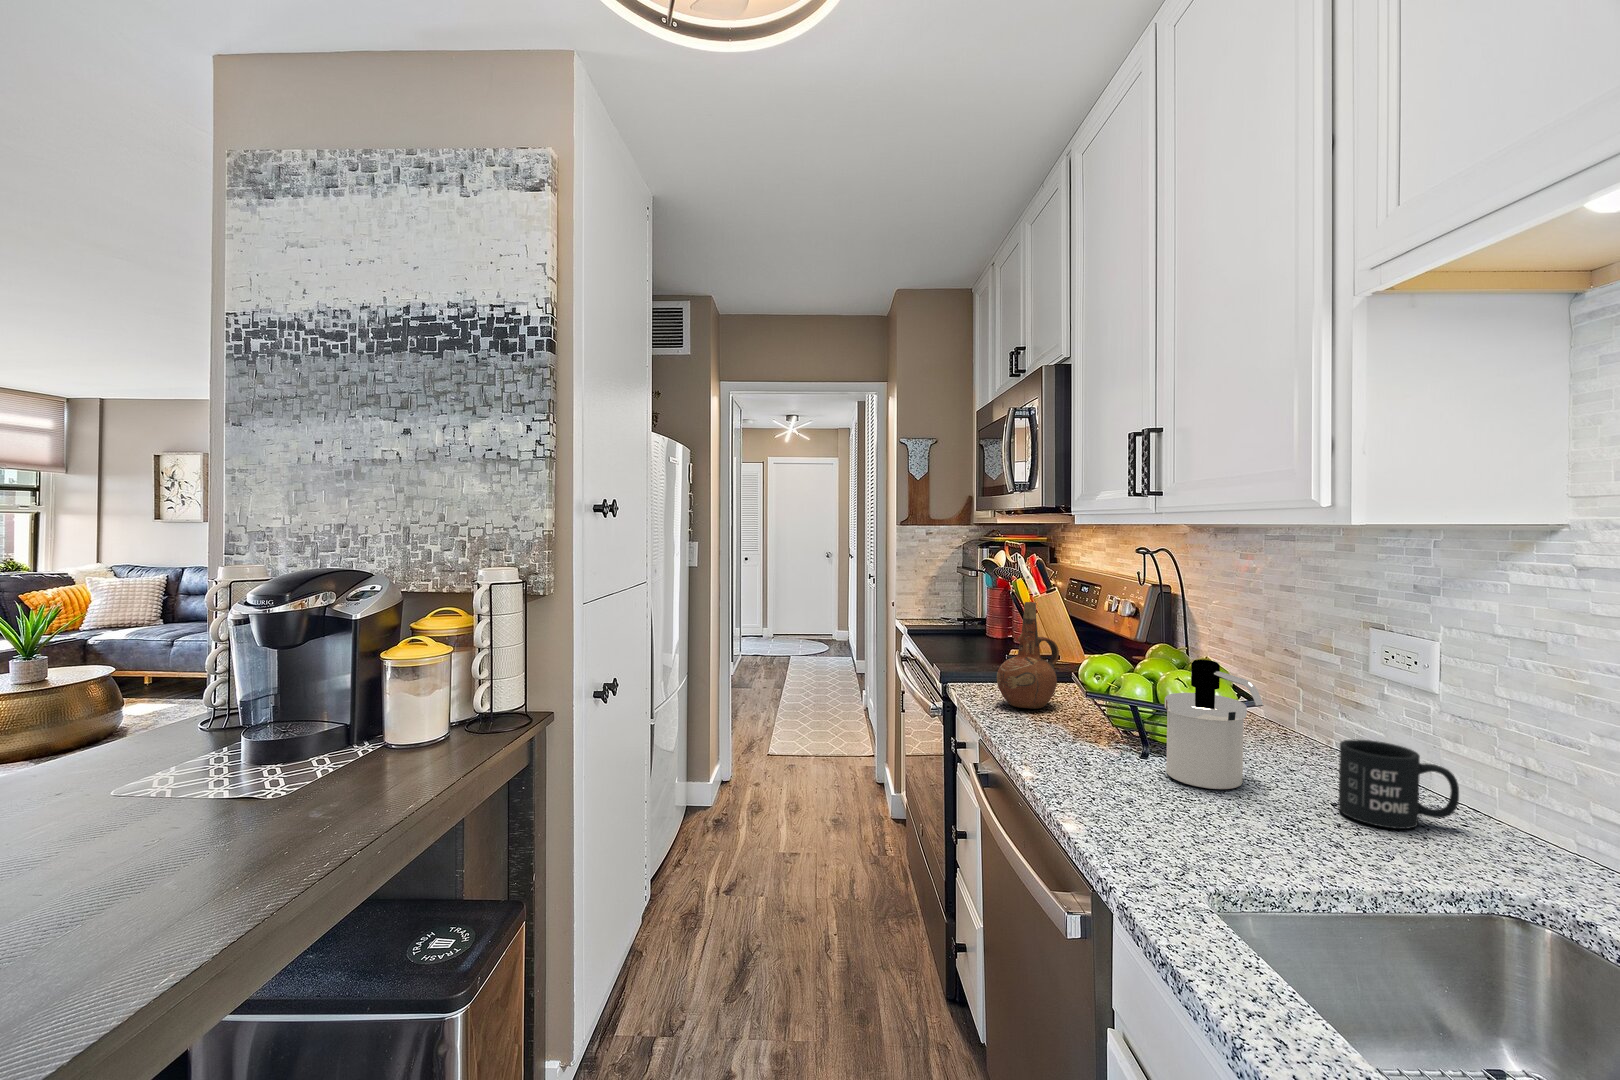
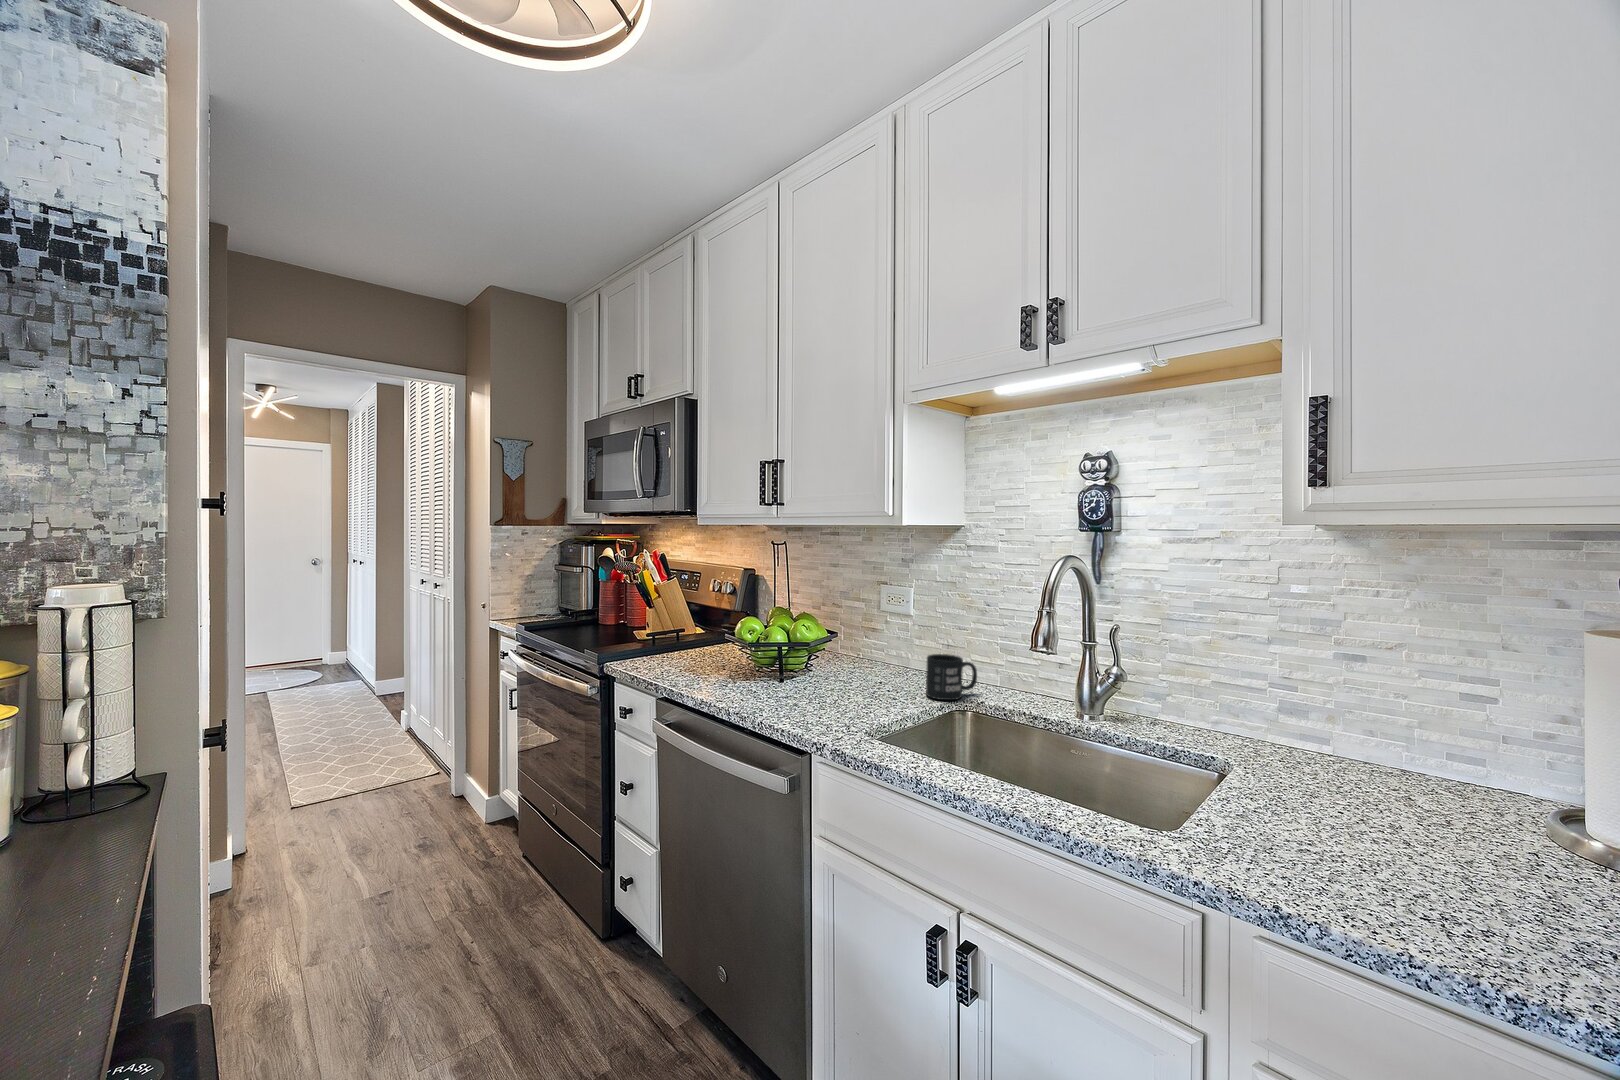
ceramic pitcher: present [997,602,1059,709] -> none [675,588,721,672]
soap dispenser: present [1165,660,1263,789] -> none [831,618,897,700]

